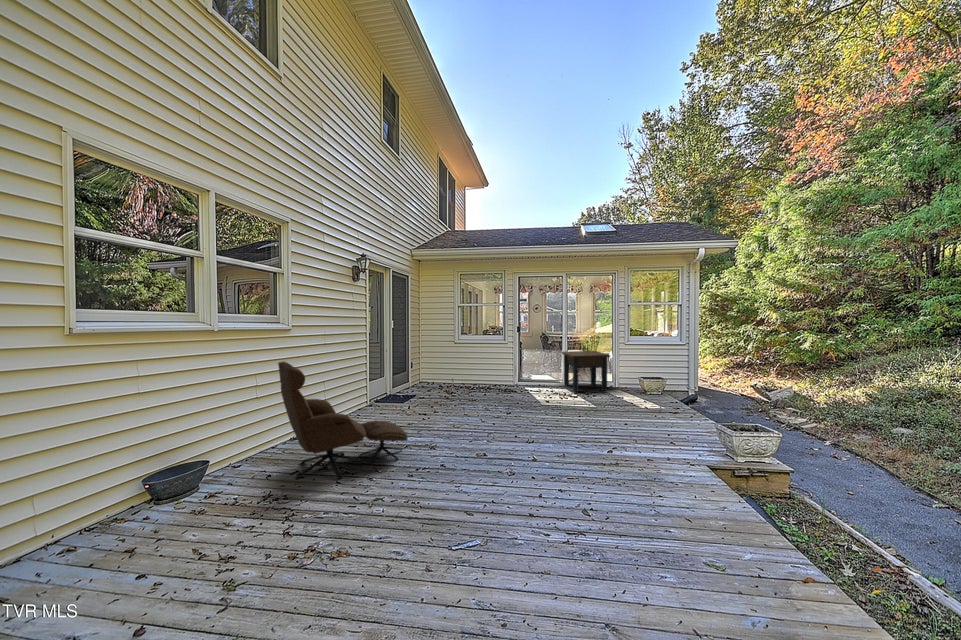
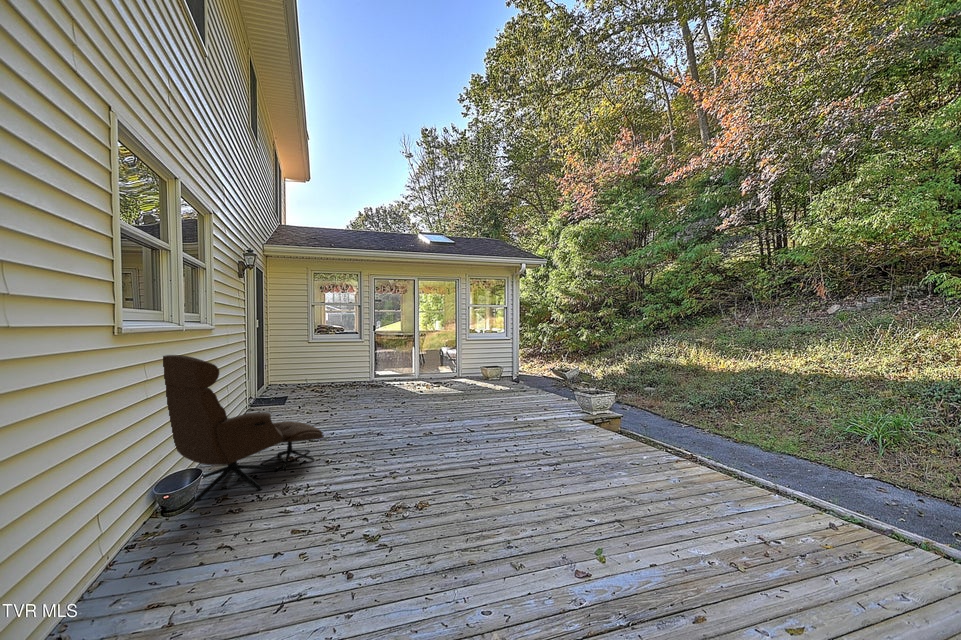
side table: present [561,351,610,392] -> none [416,347,461,384]

